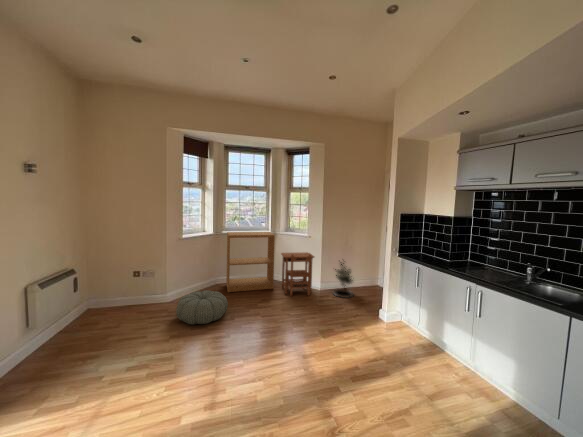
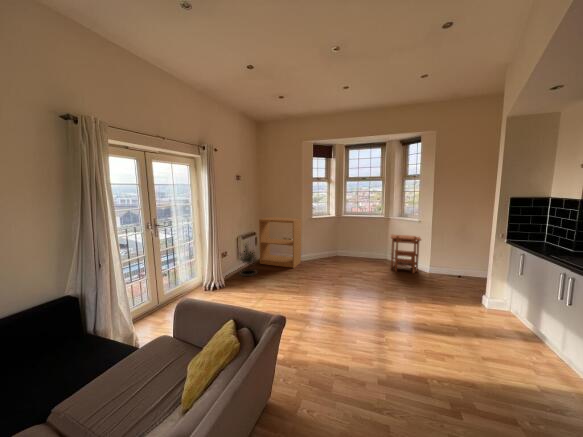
bookshelf: present [226,232,275,292] -> present [259,217,301,268]
potted tree: present [333,261,353,298] -> present [240,246,257,276]
pouf: present [176,290,228,324] -> none [305,255,339,276]

